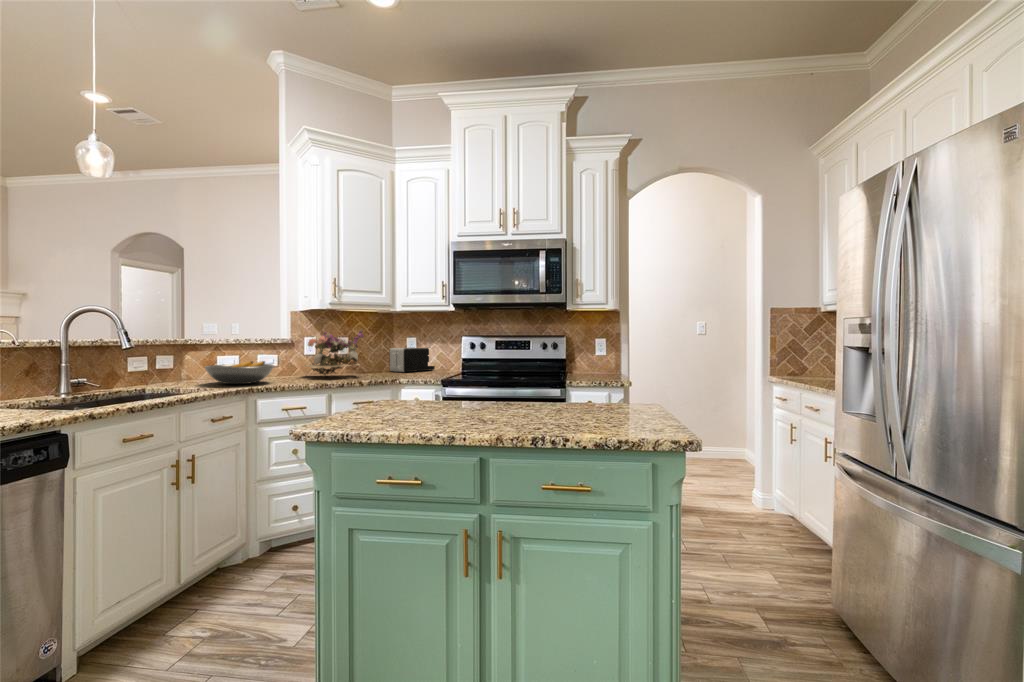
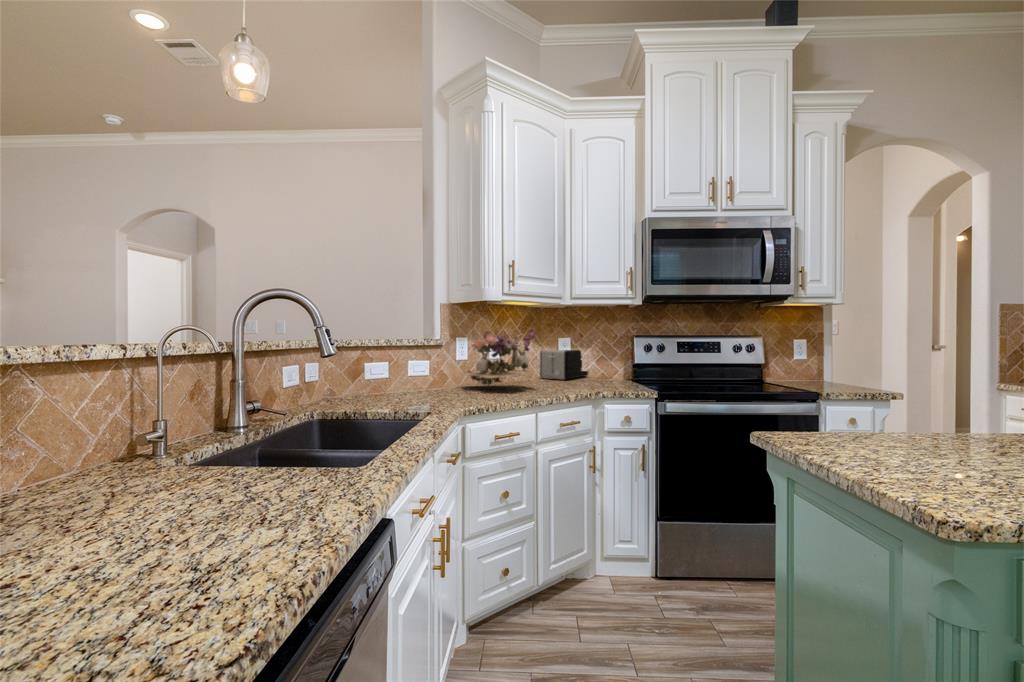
fruit bowl: present [205,361,274,384] -> none [375,371,459,402]

